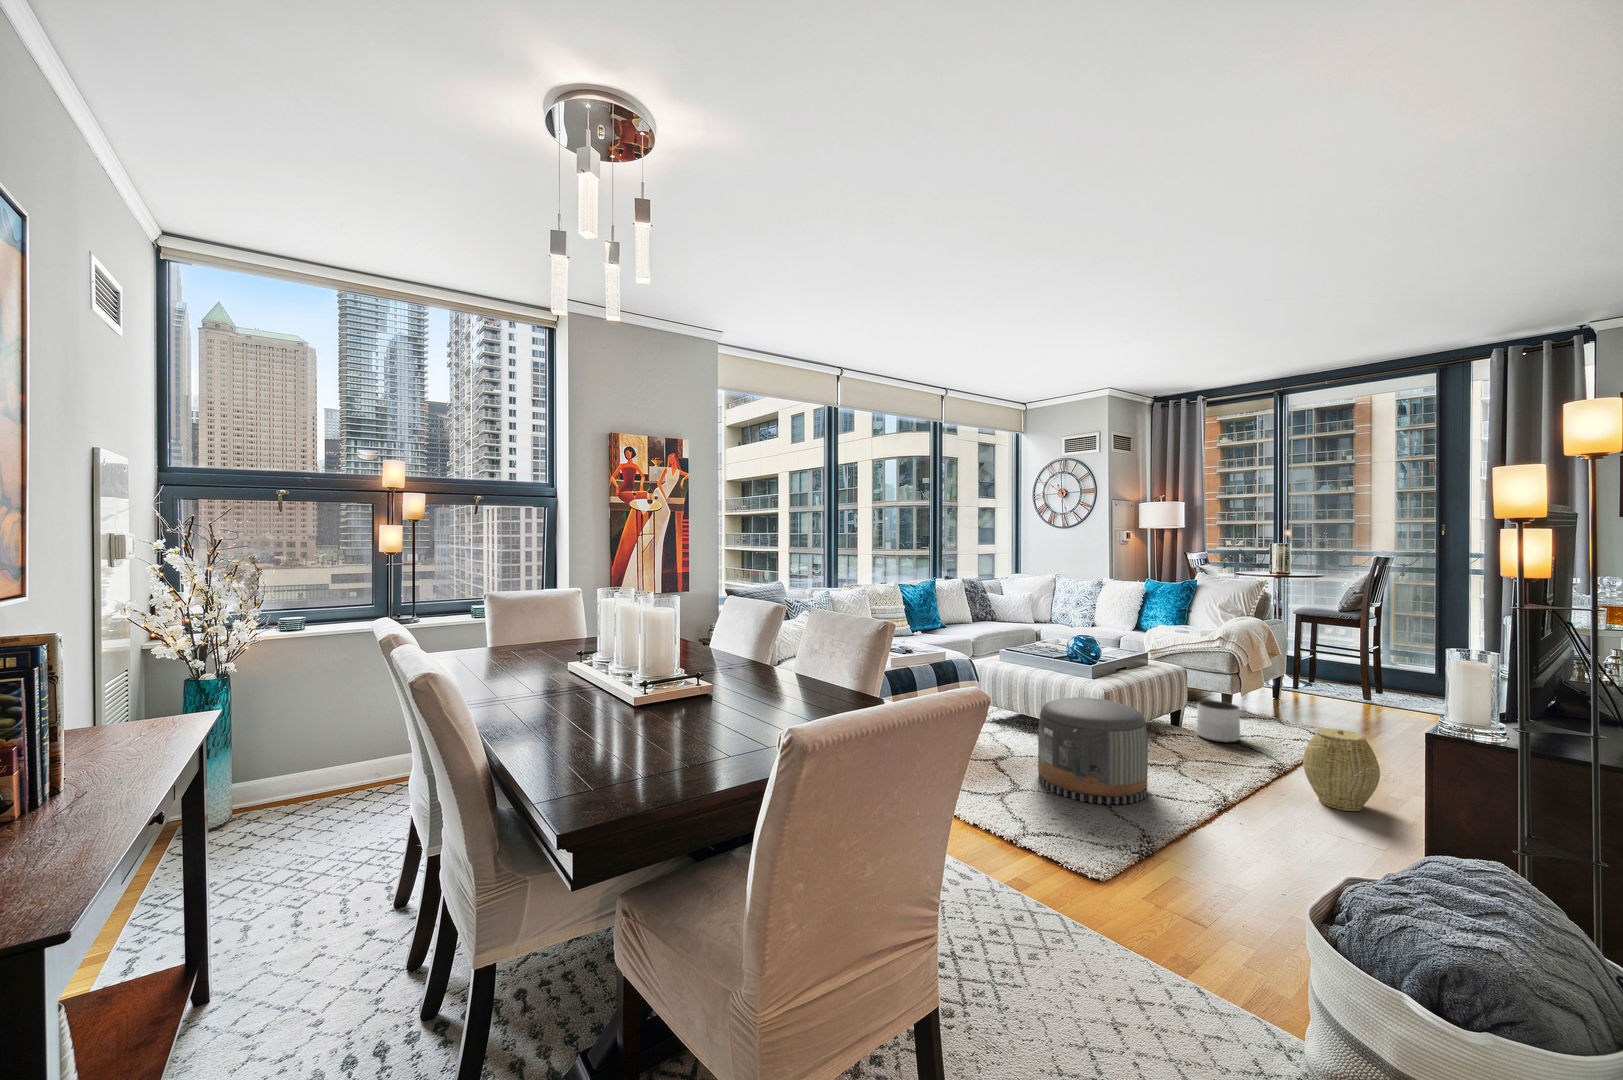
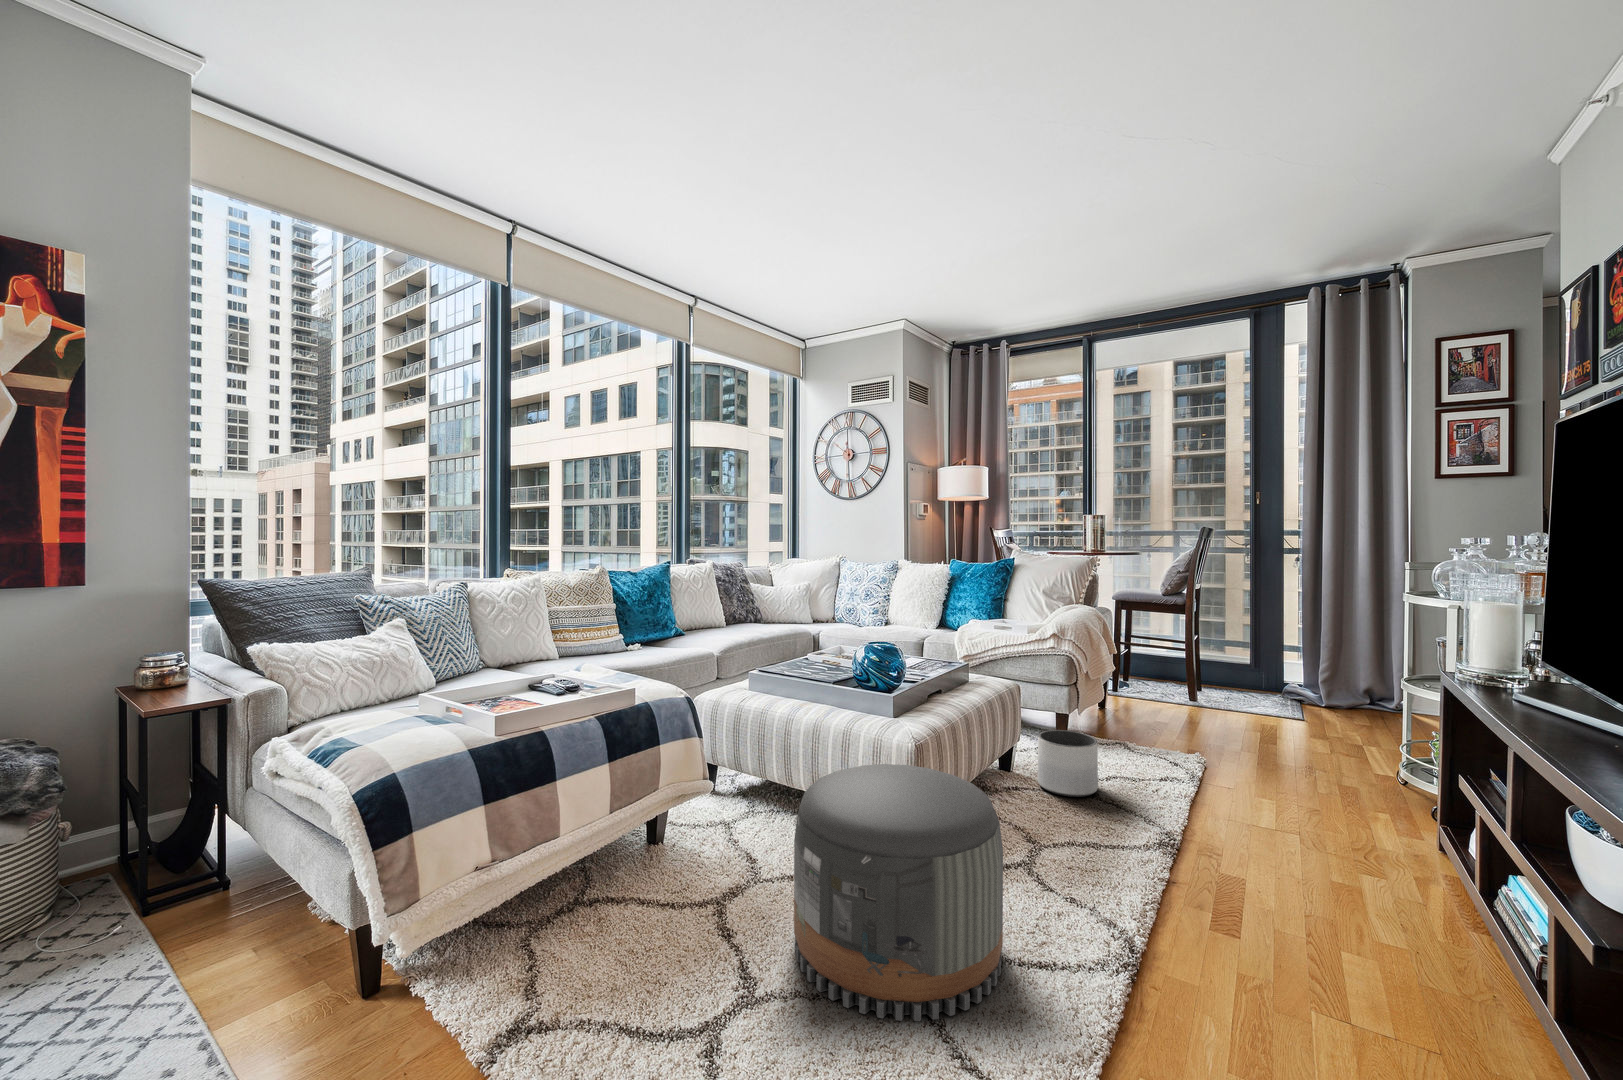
woven basket: present [1303,728,1380,811] -> none [1242,789,1377,946]

